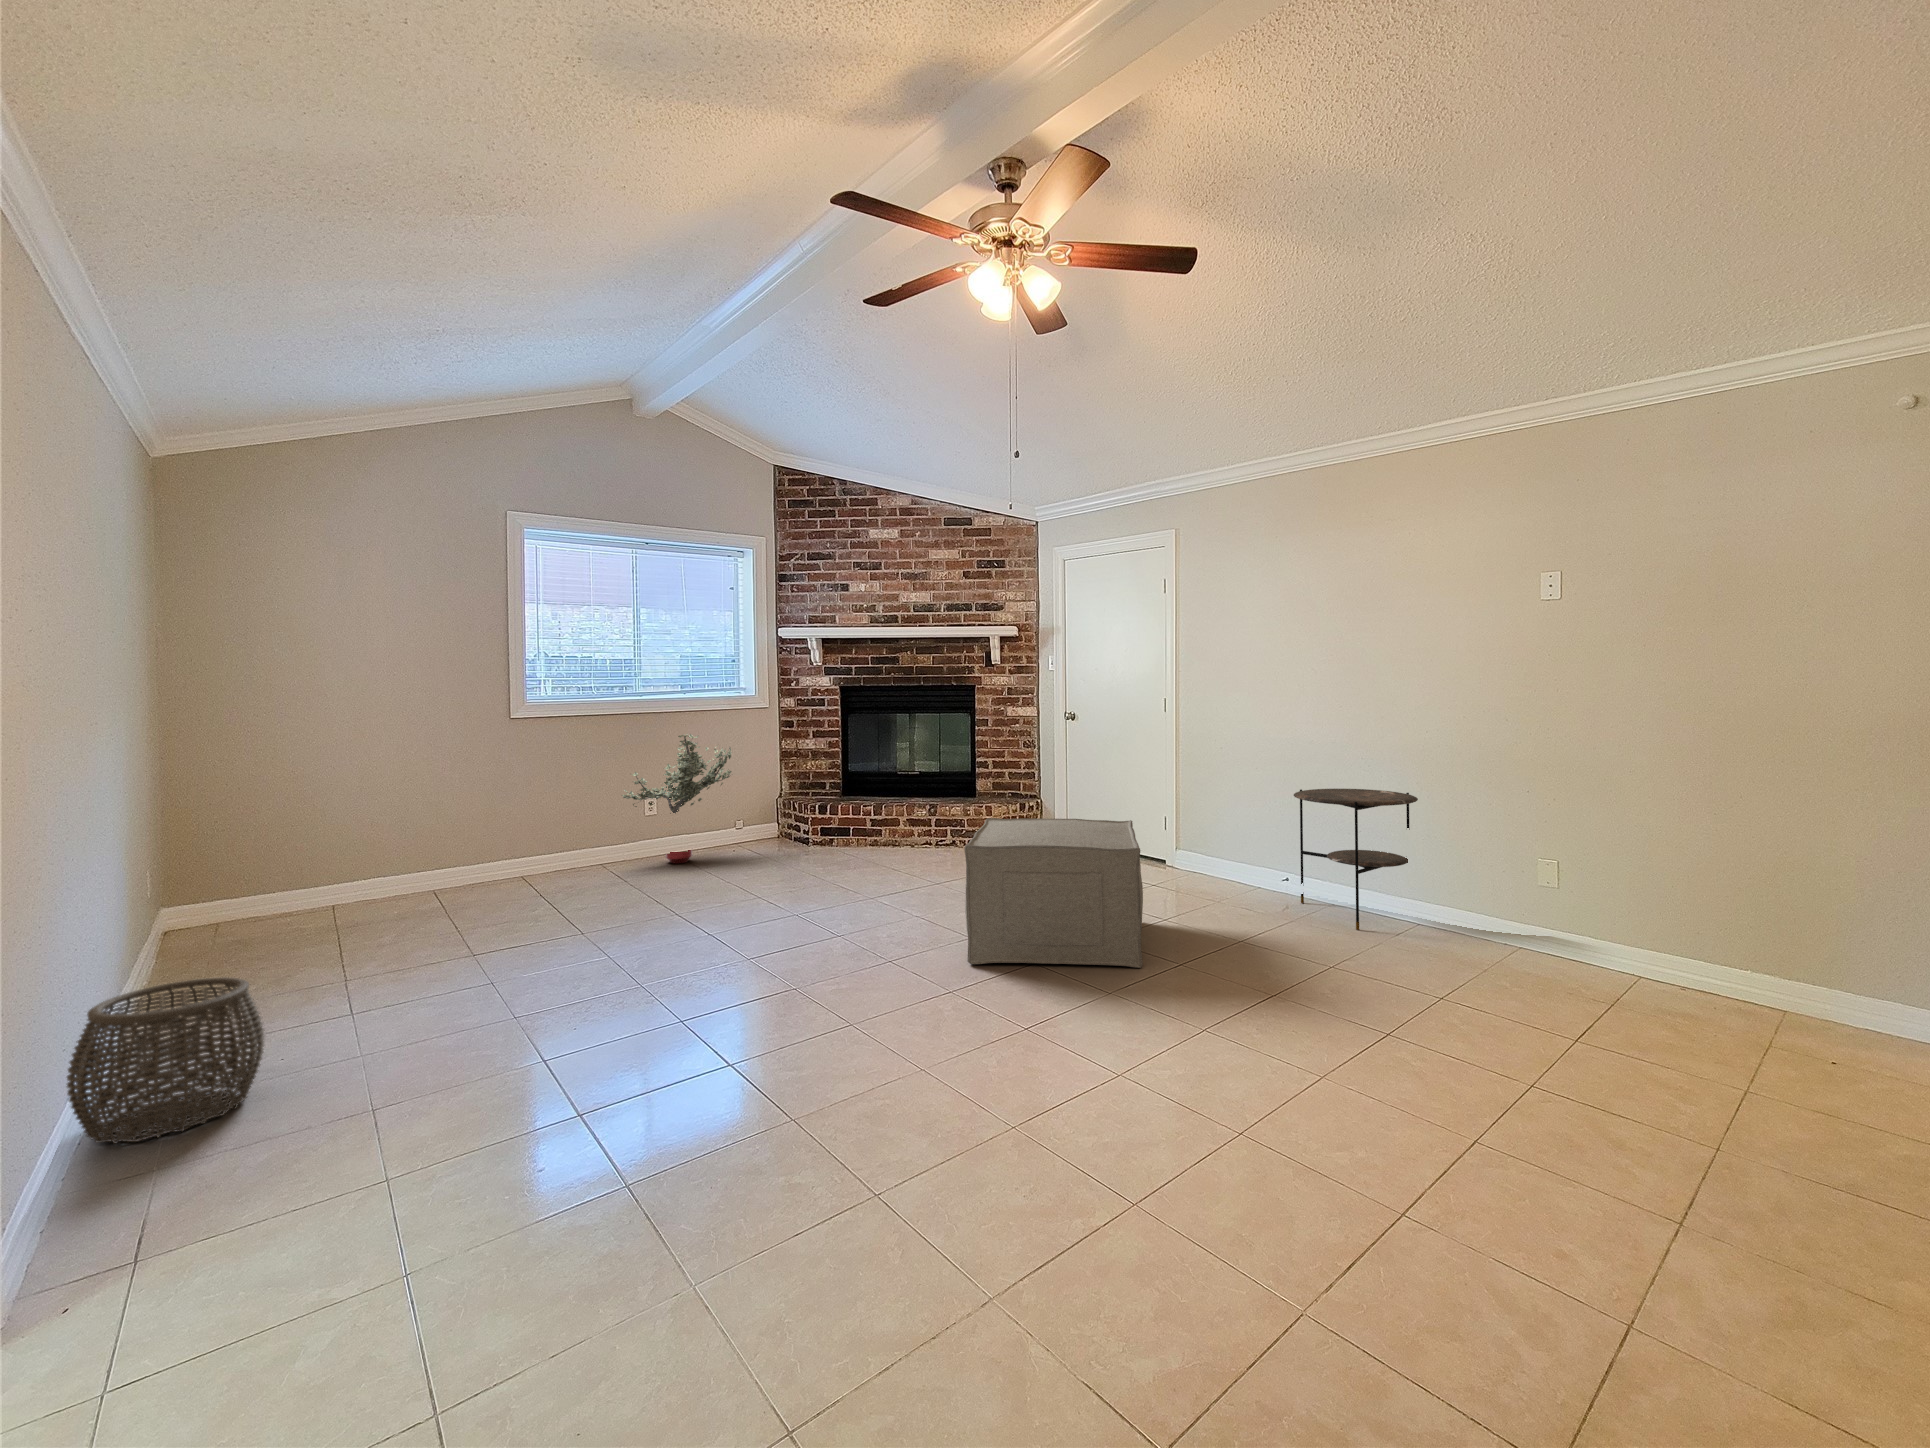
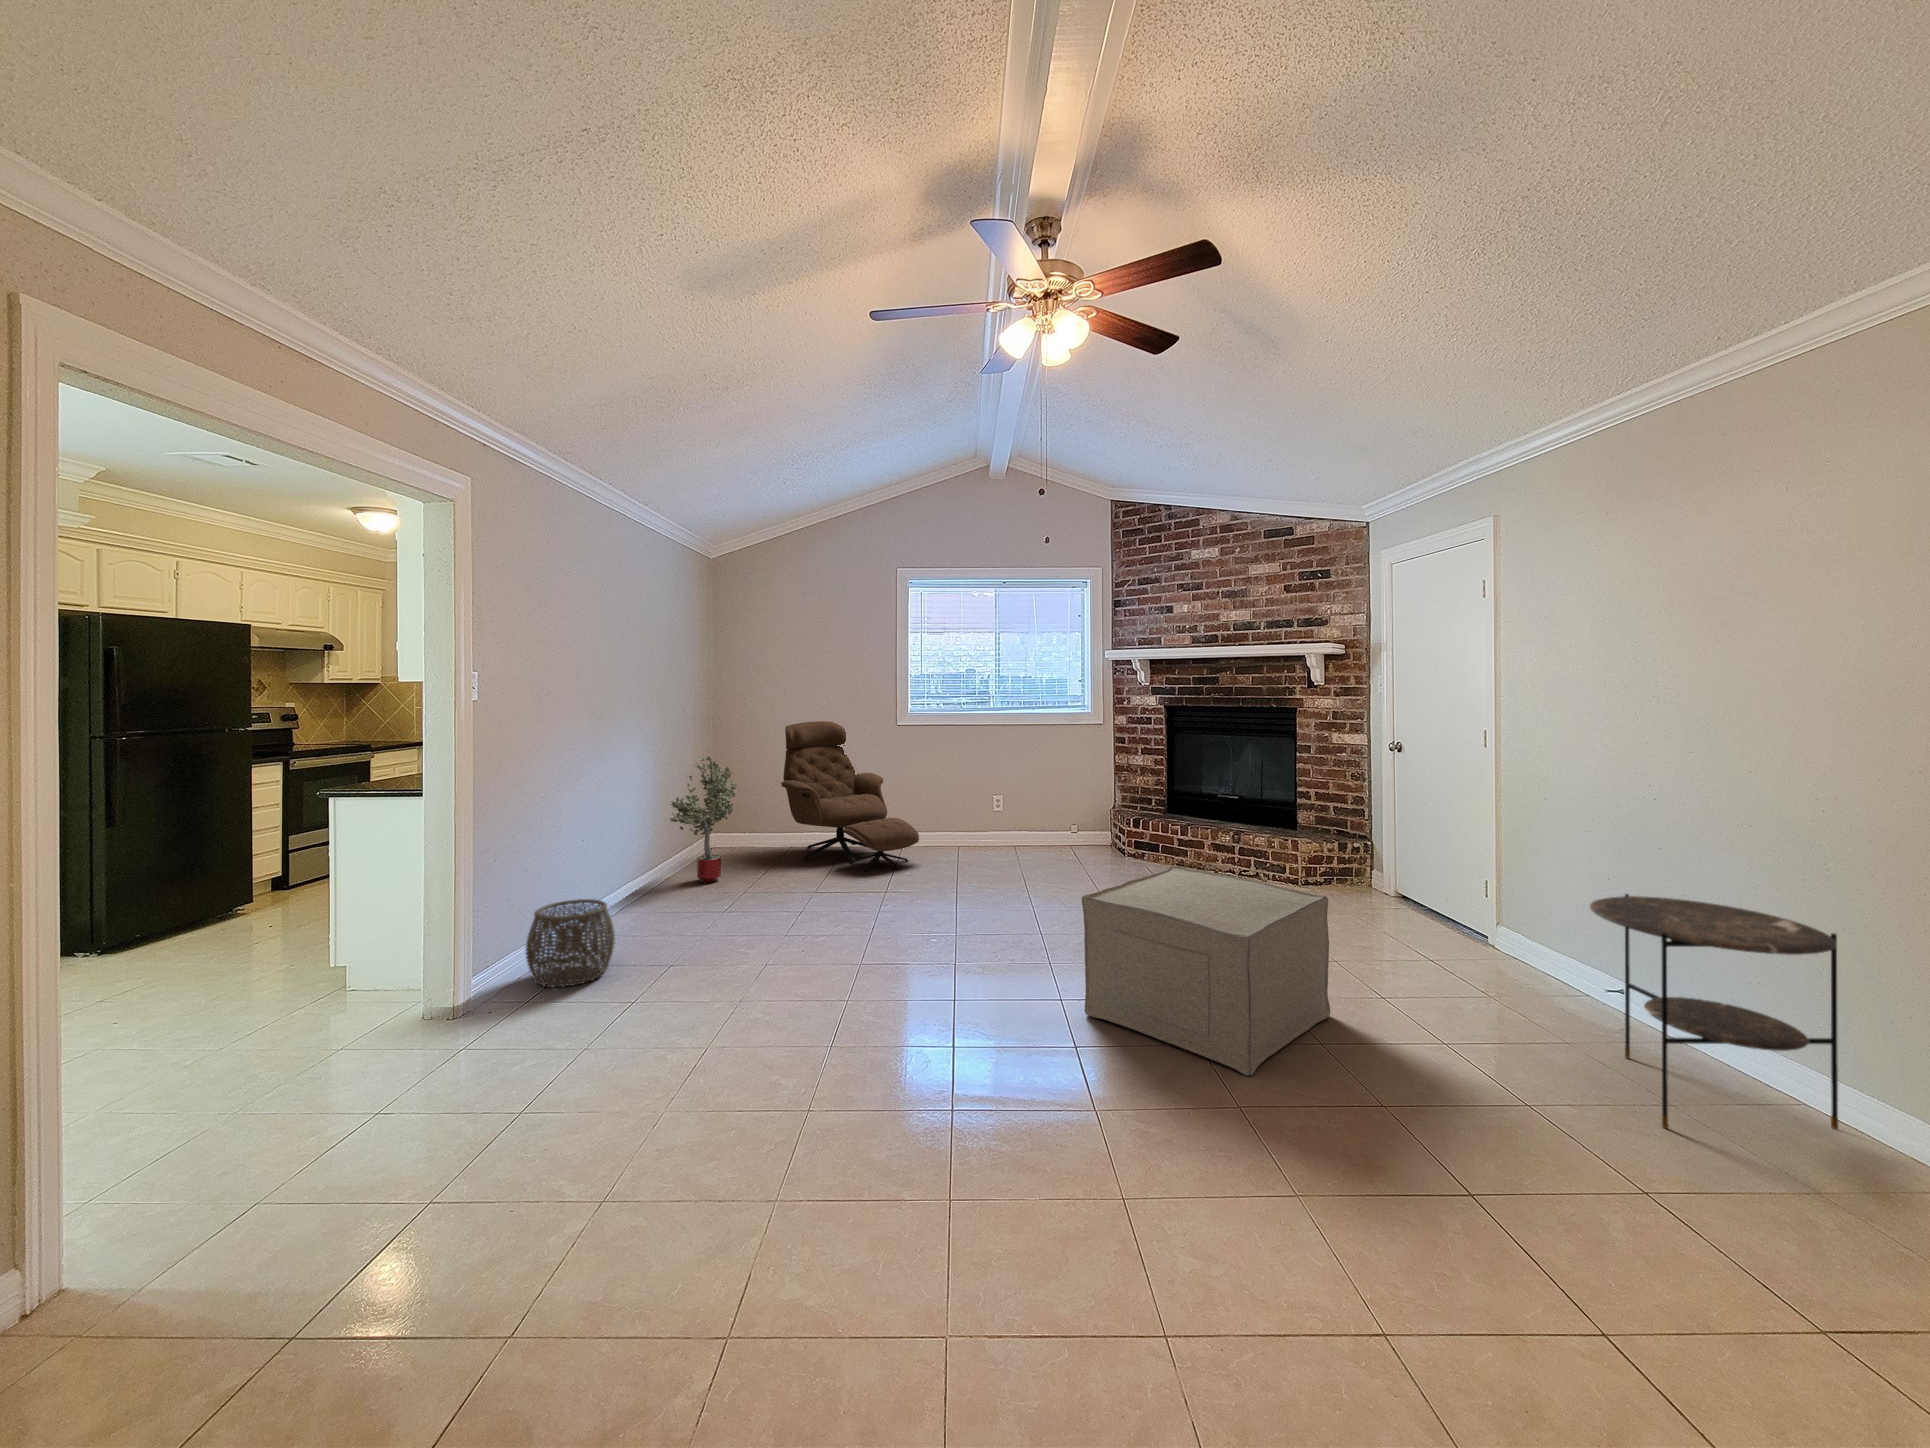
lounge chair: none [326,710,575,910] -> present [781,721,919,871]
potted tree: present [622,734,732,863] -> present [670,756,738,883]

